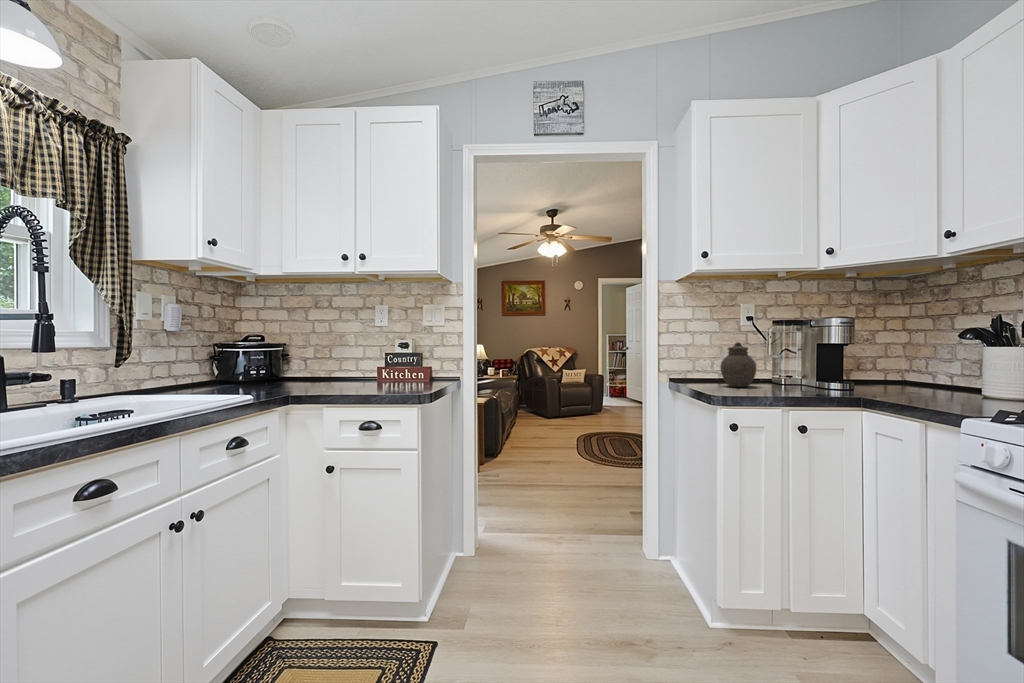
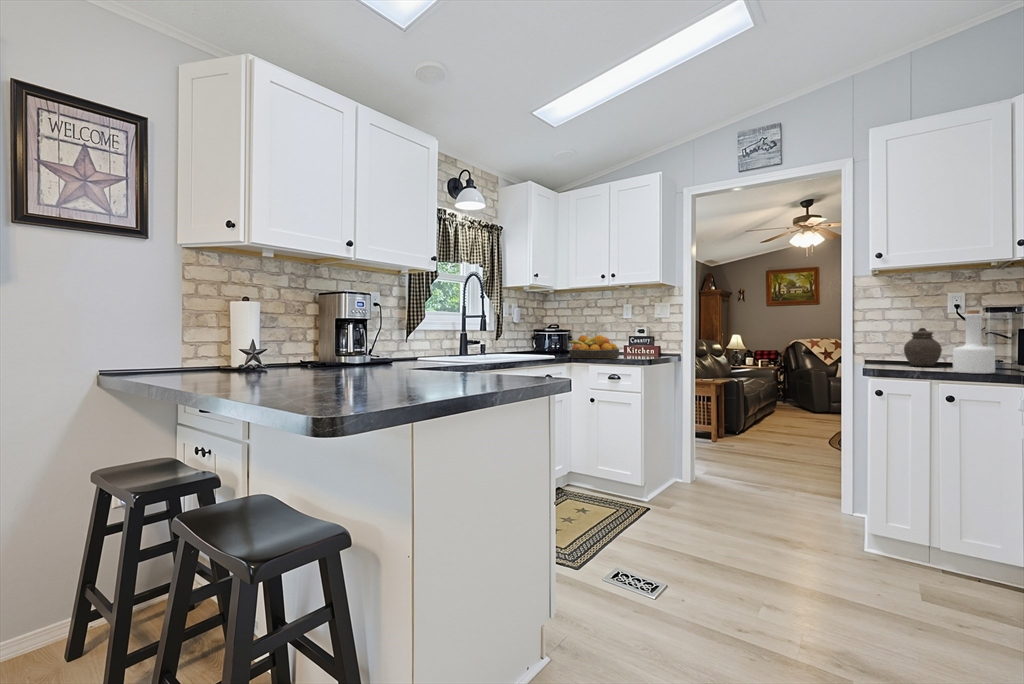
bottle: none [786,323,825,396] -> present [953,310,995,374]
fruit bowl: none [287,352,377,393] -> present [568,335,619,358]

